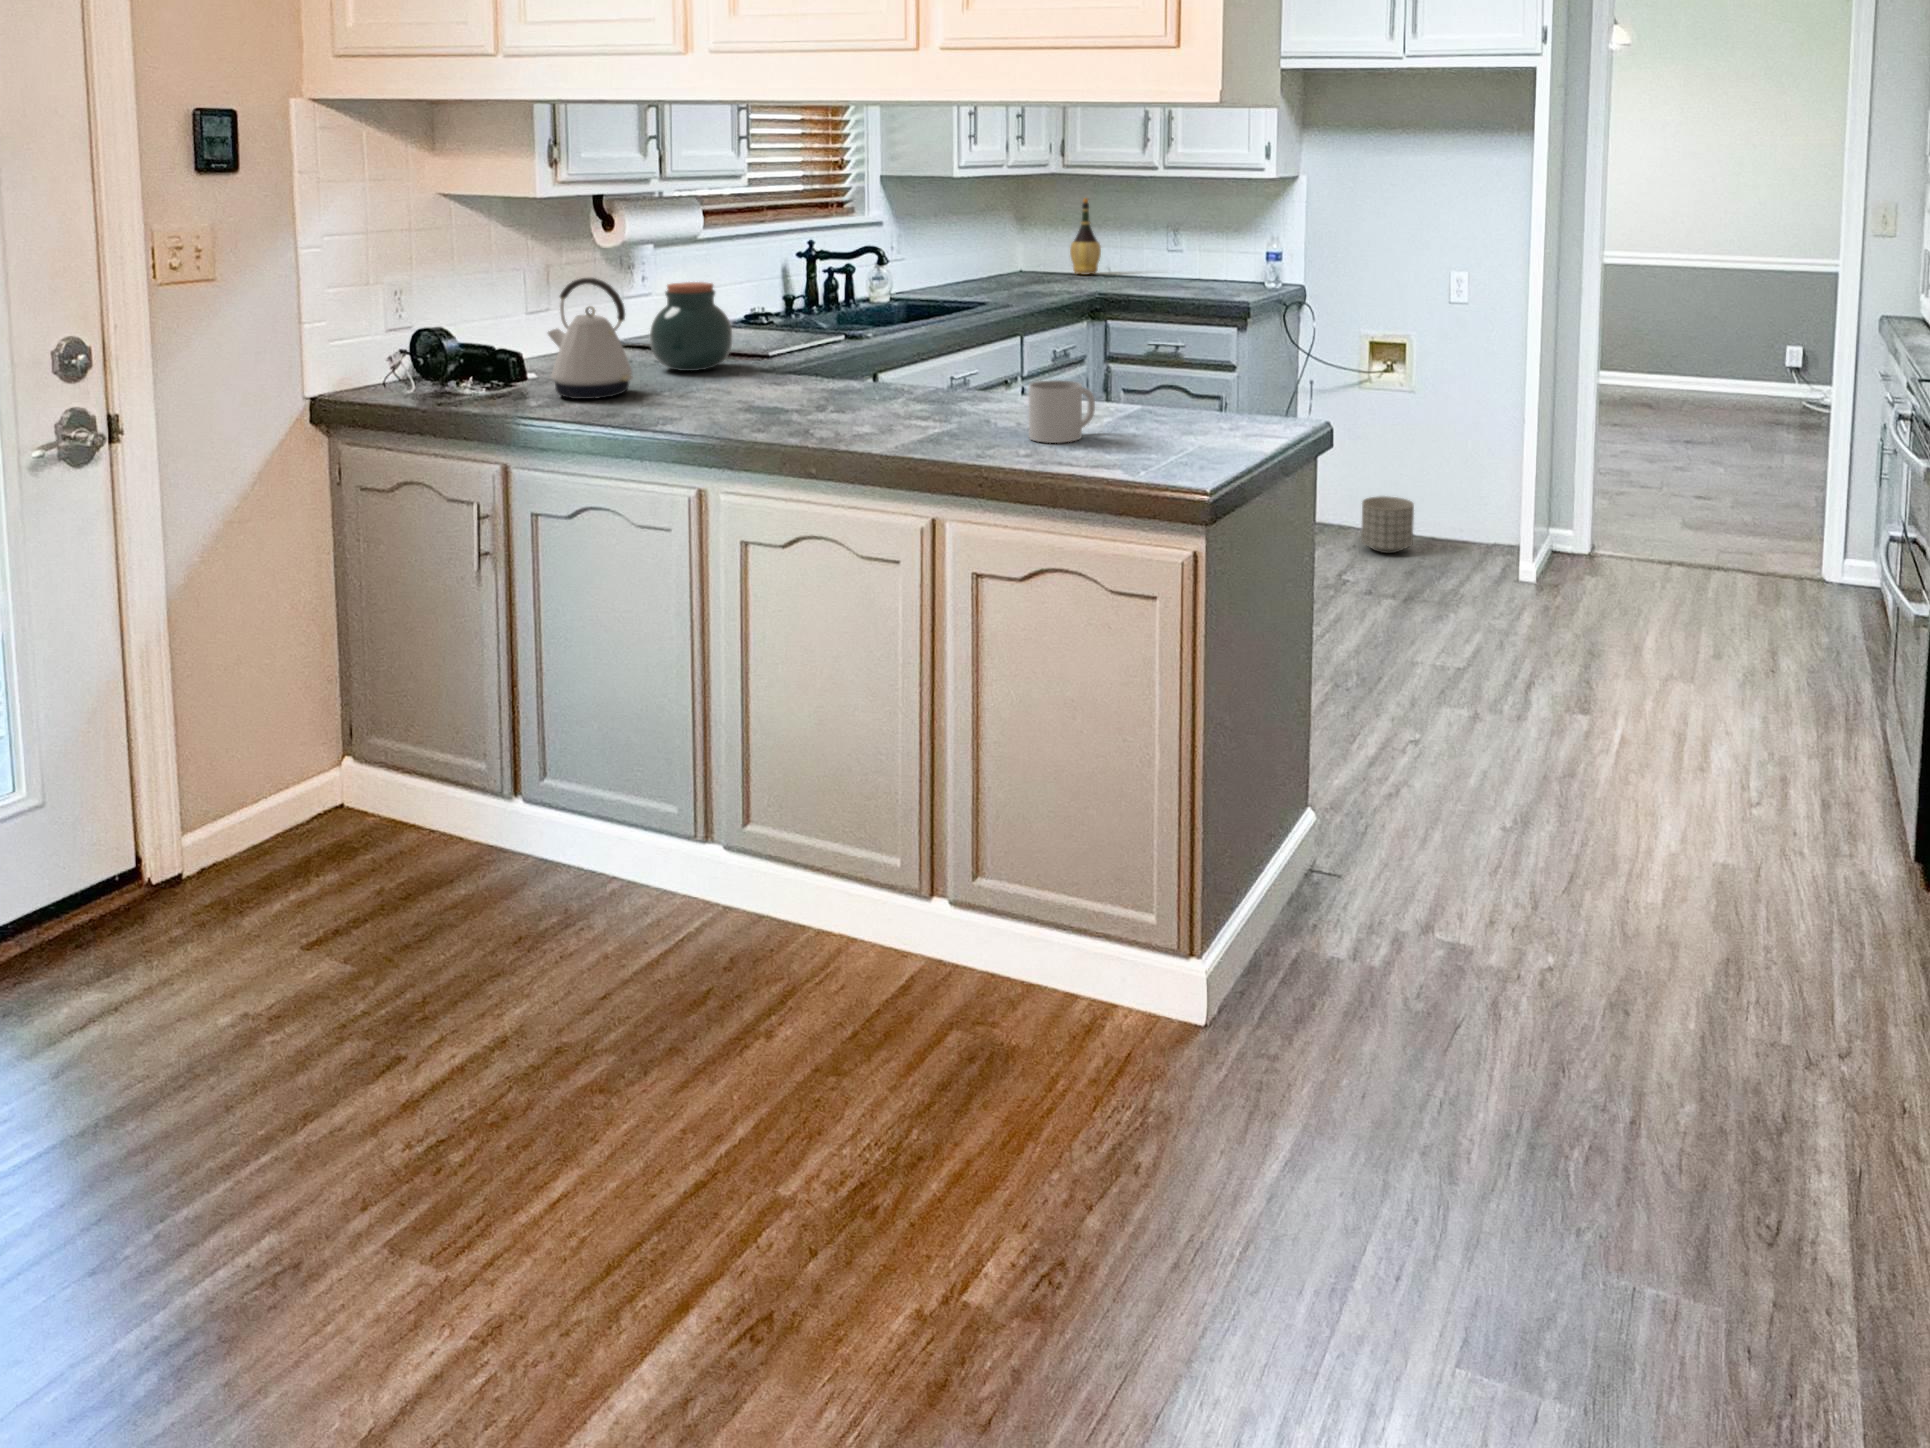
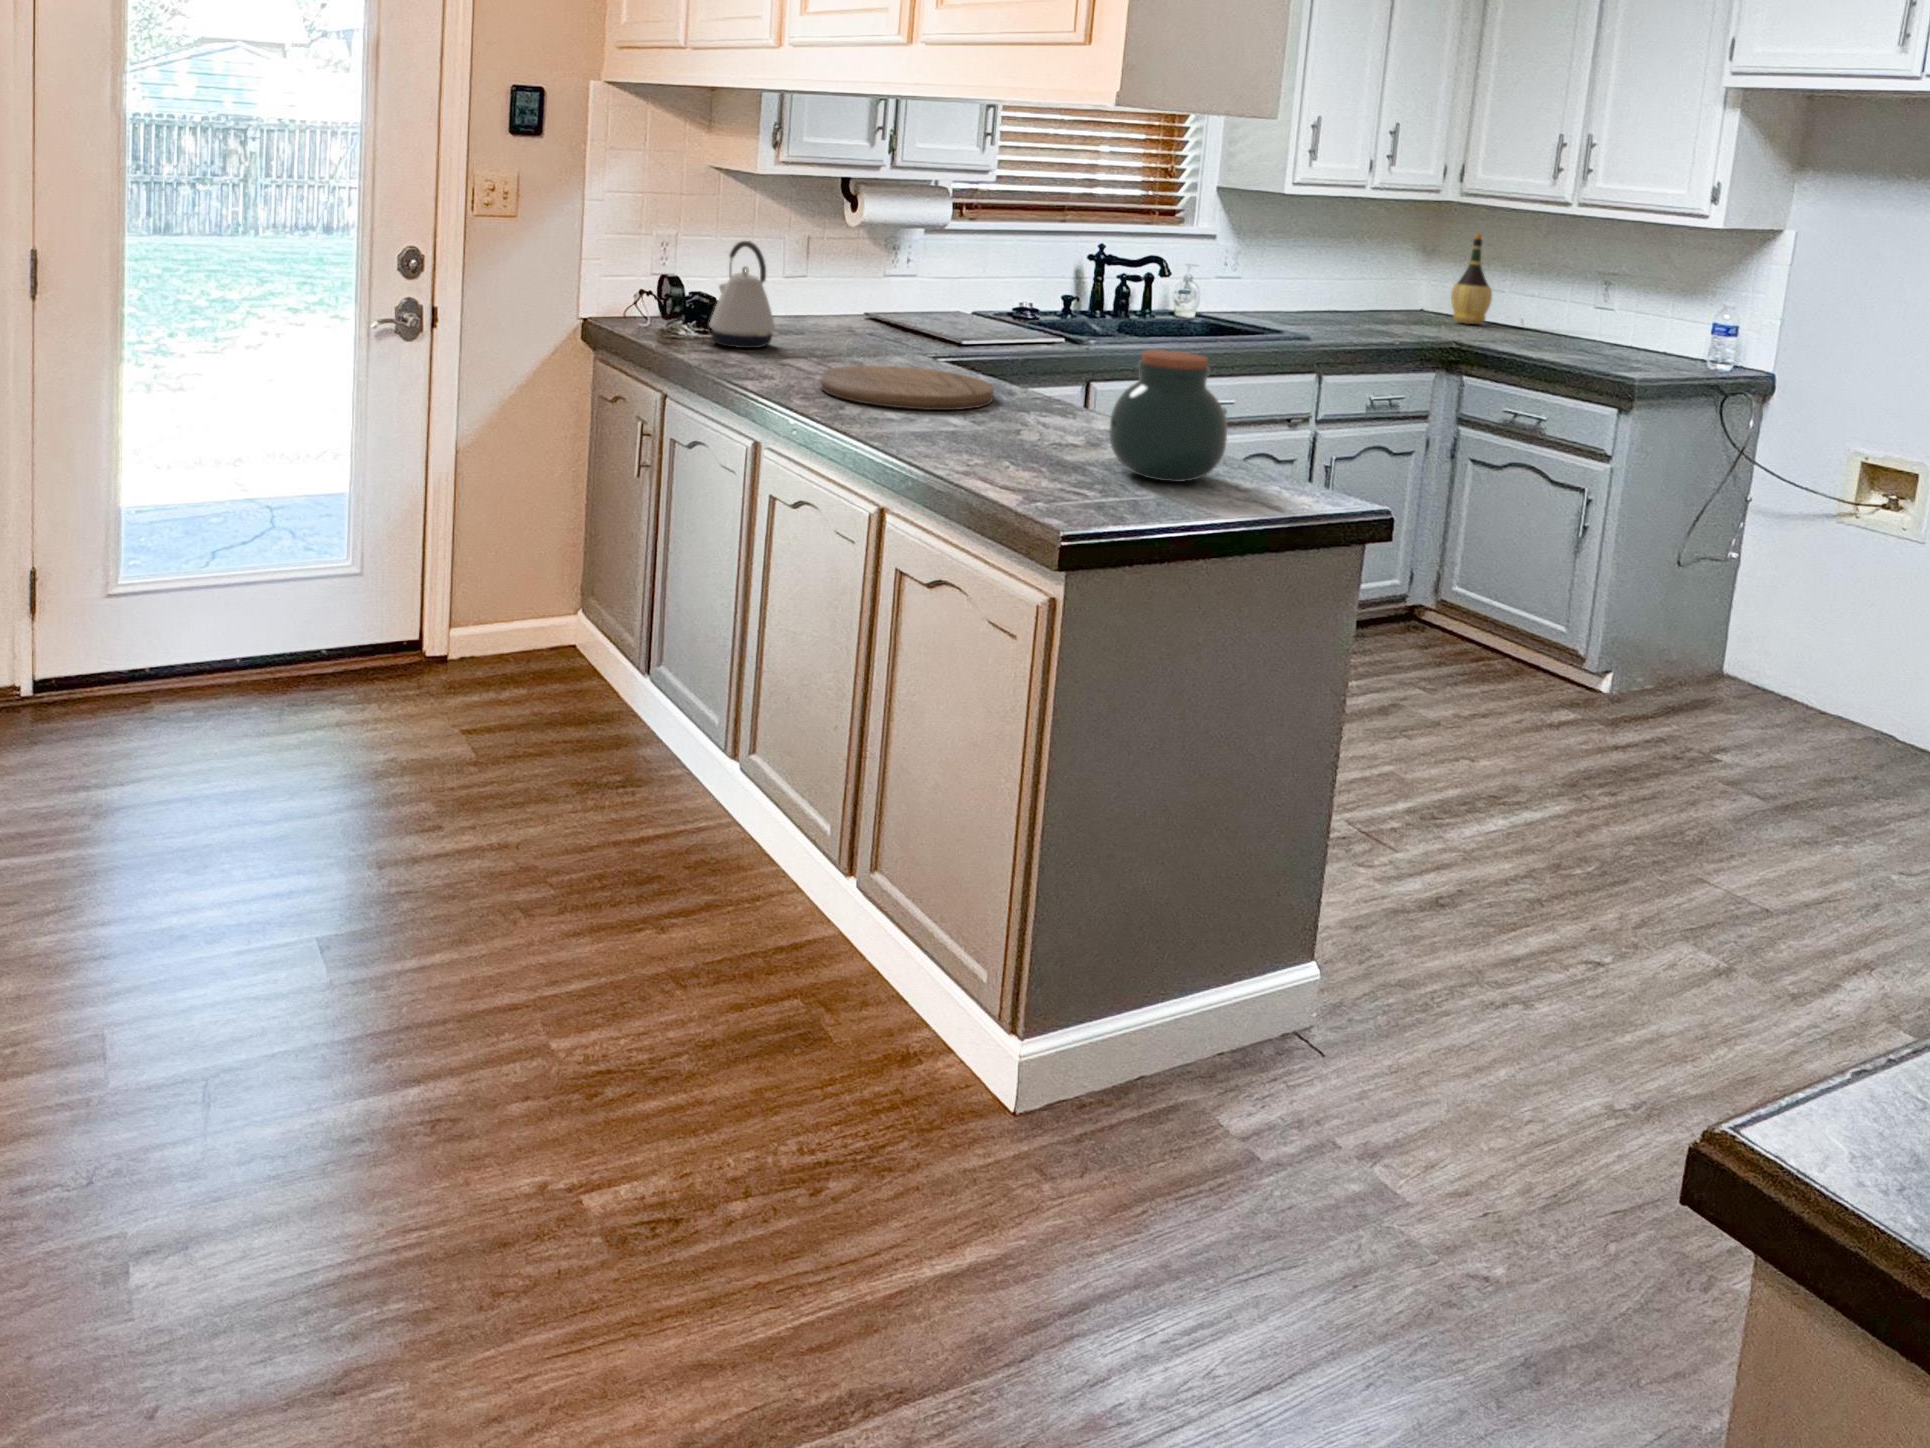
jar: present [650,282,732,371] -> present [1109,350,1227,482]
mug: present [1029,380,1095,443] -> none [997,383,1082,450]
cutting board: none [770,384,948,430] -> present [821,365,994,410]
planter: present [1361,496,1414,553] -> none [1801,679,1899,765]

